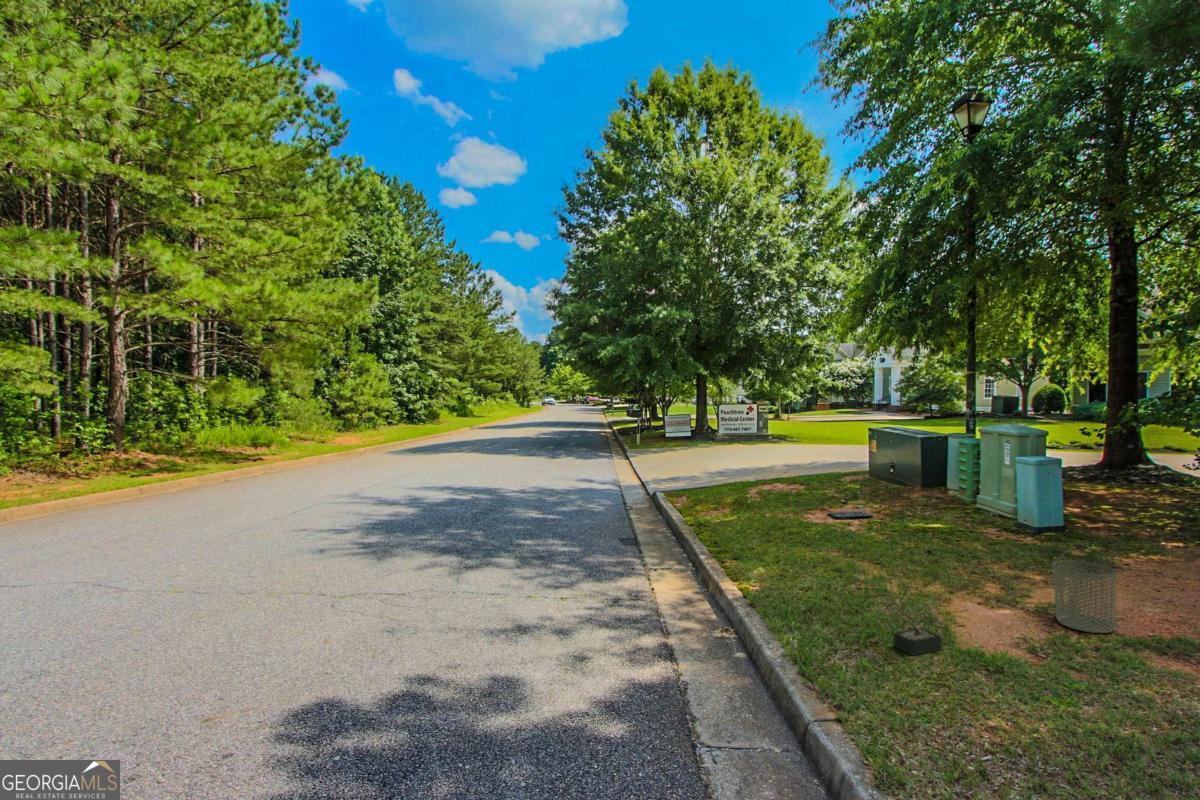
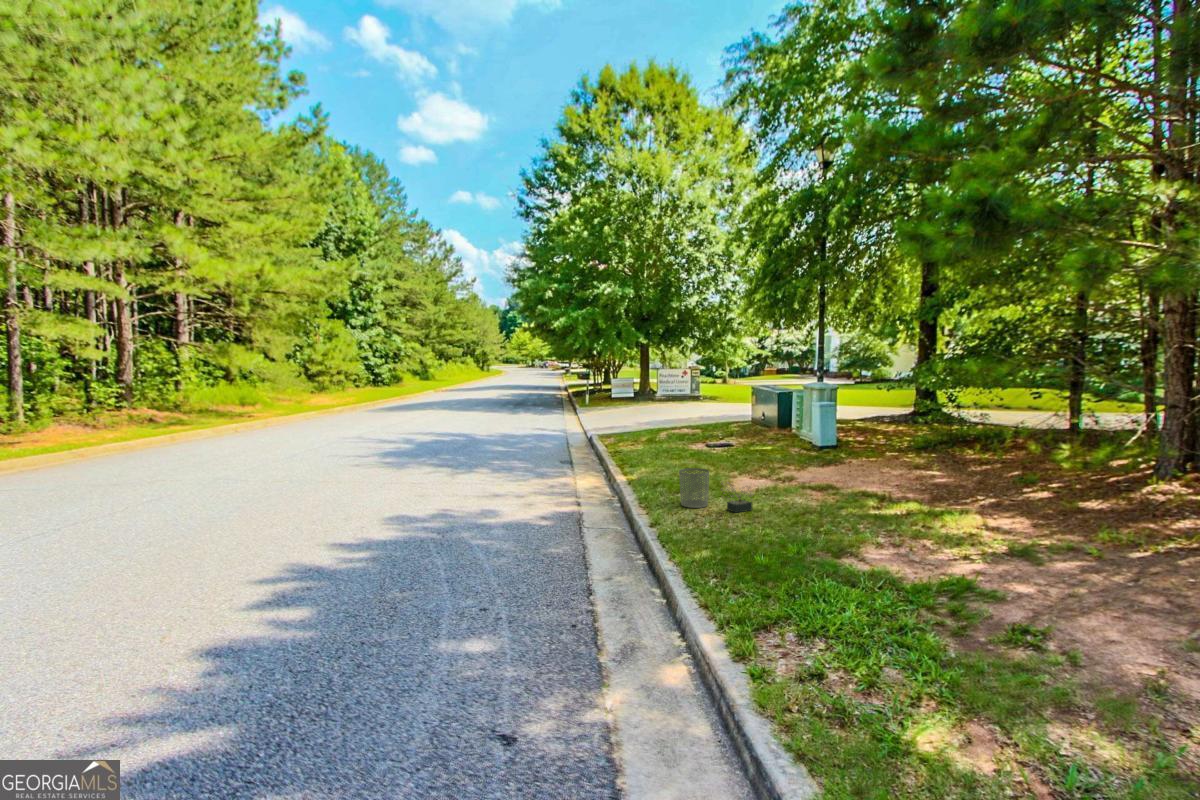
waste bin: present [1053,560,1116,633] -> present [679,468,709,508]

